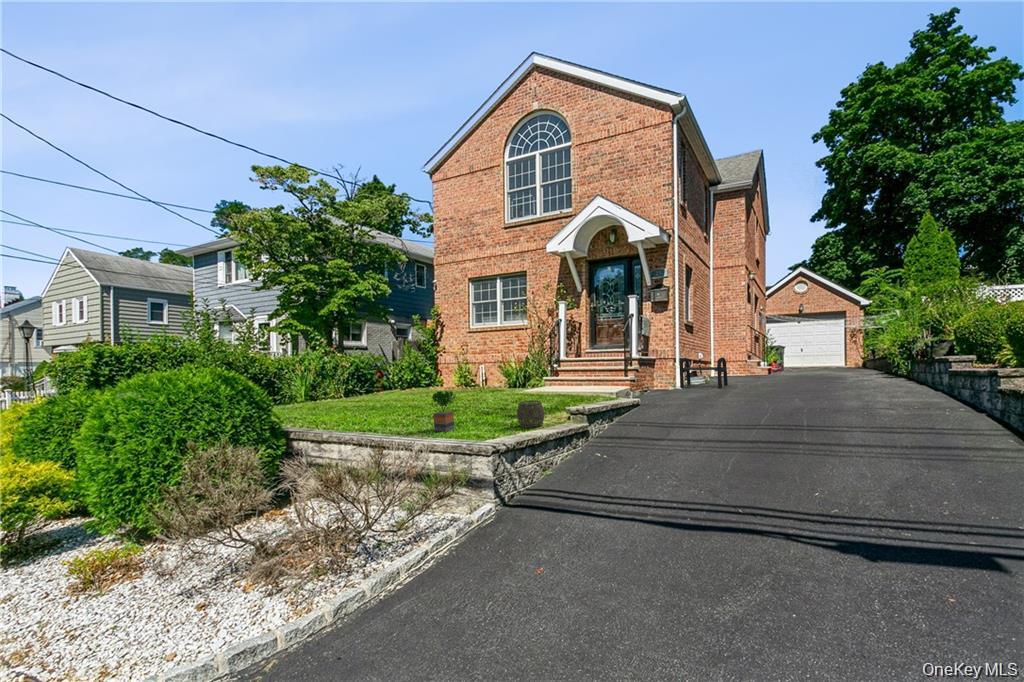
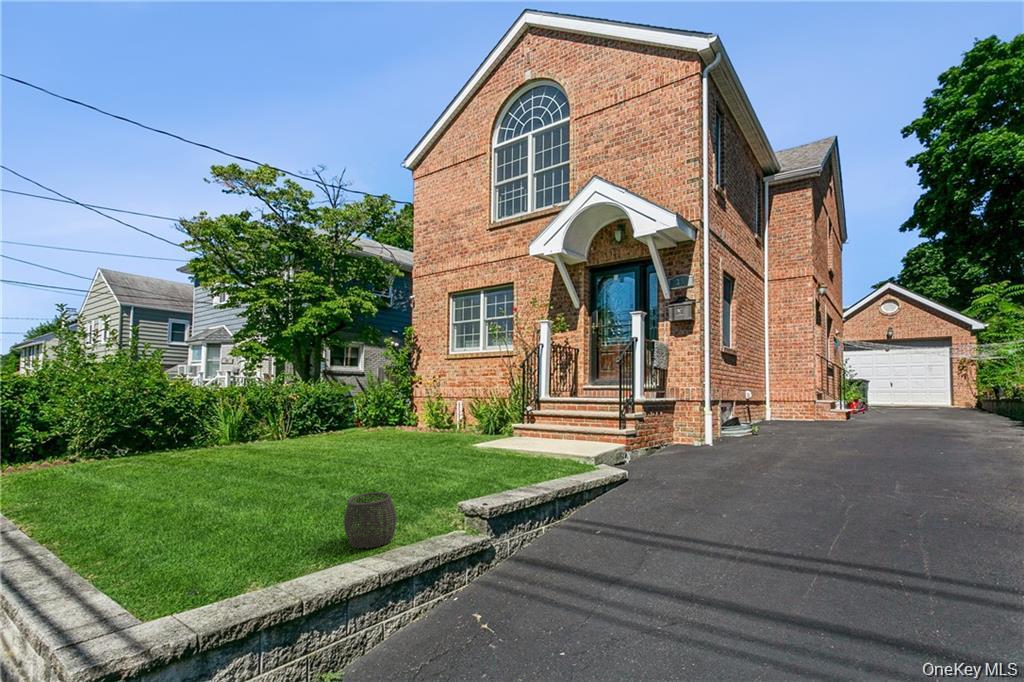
bench: present [680,357,728,388] -> none [710,401,782,449]
potted tree: present [432,391,456,431] -> none [200,468,258,545]

